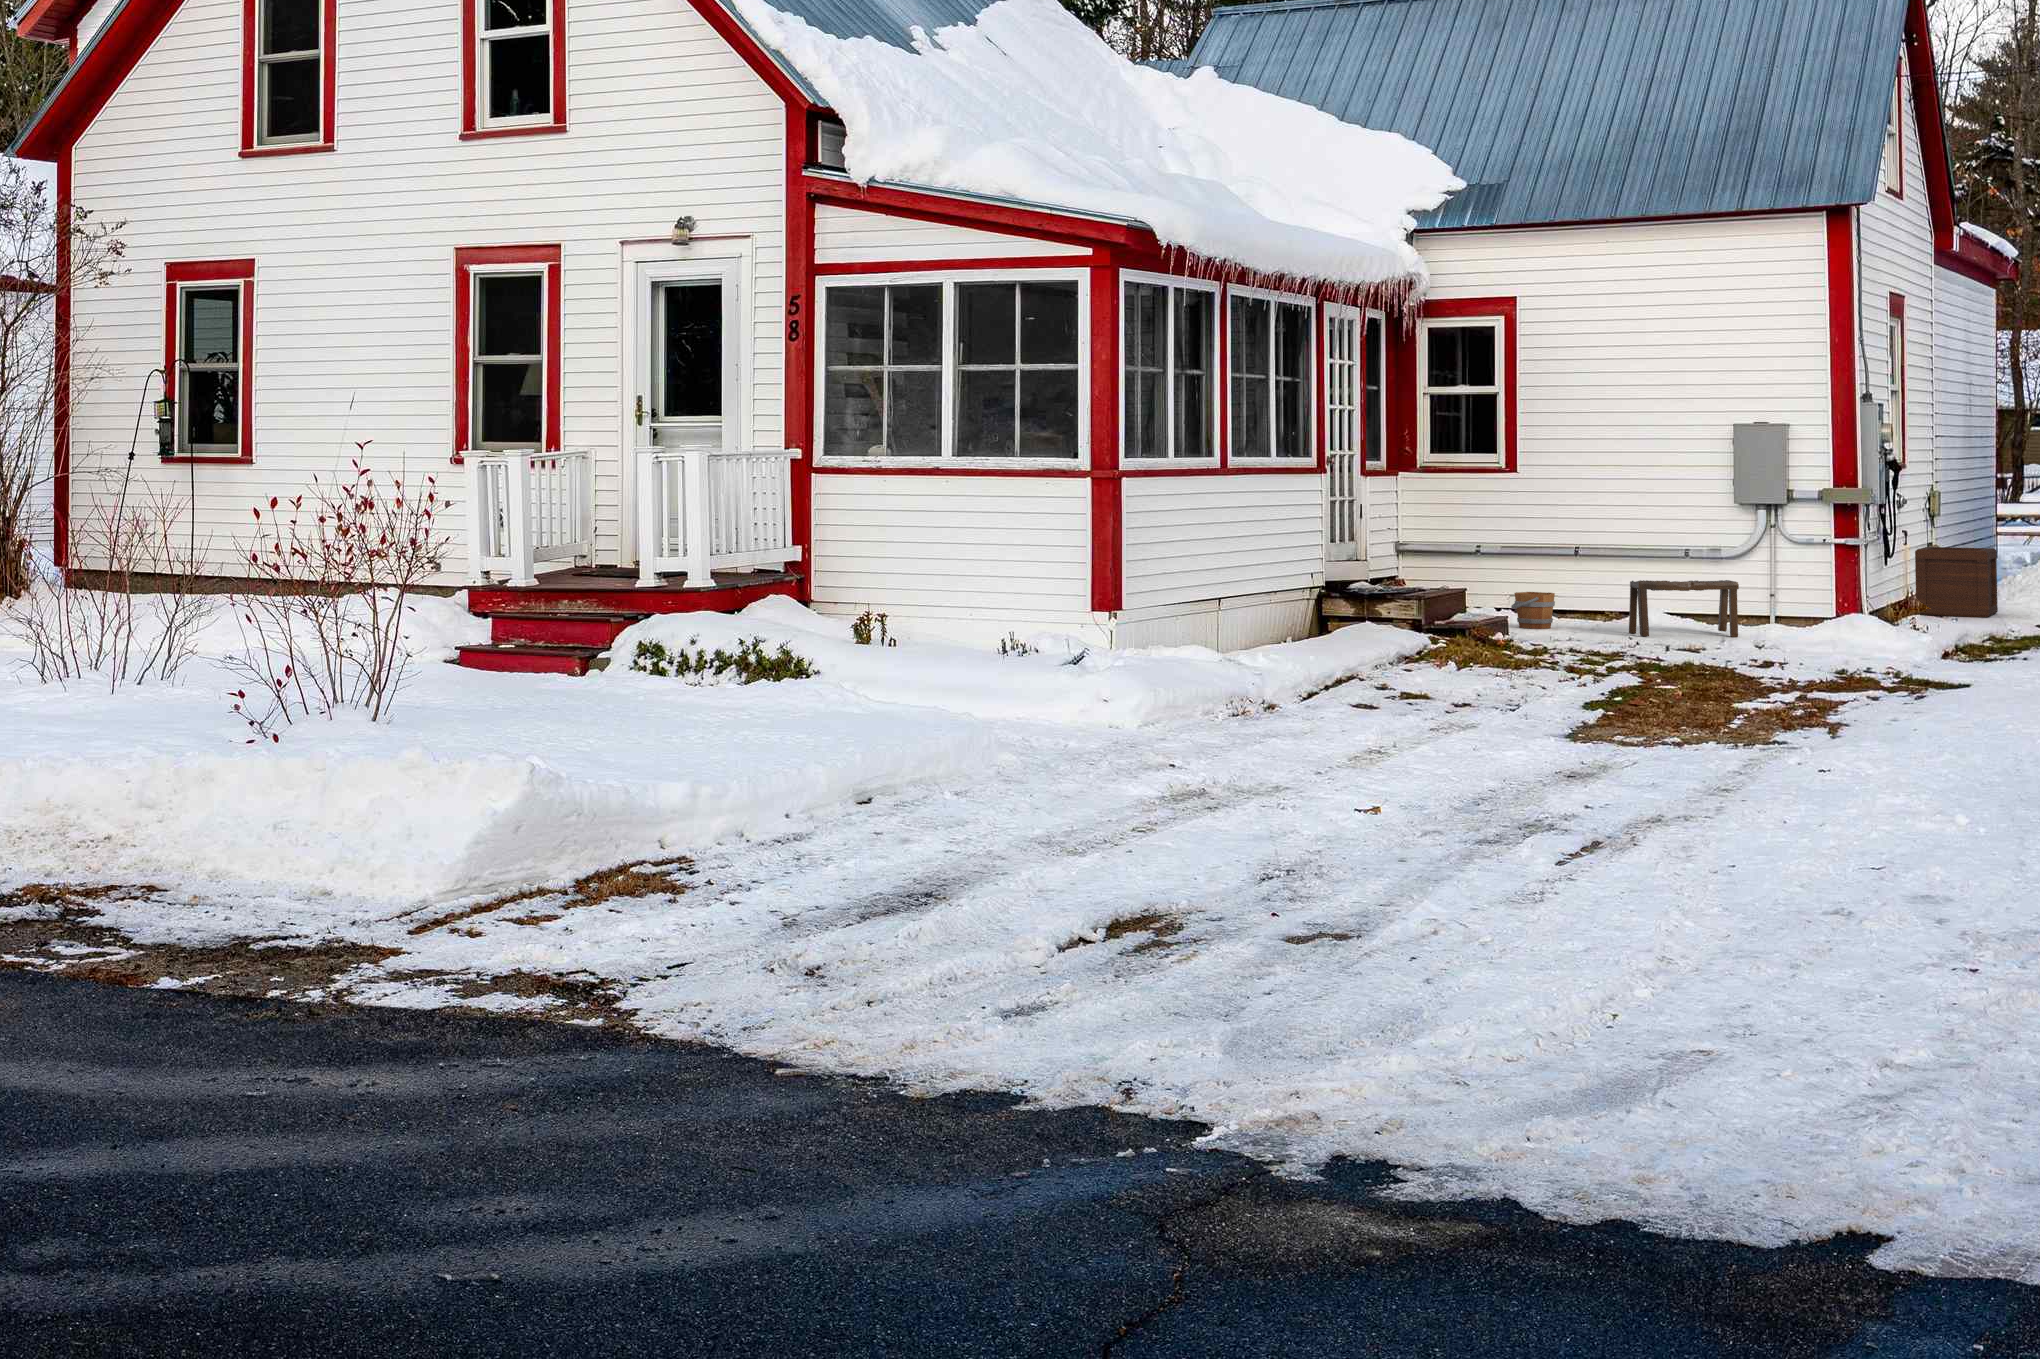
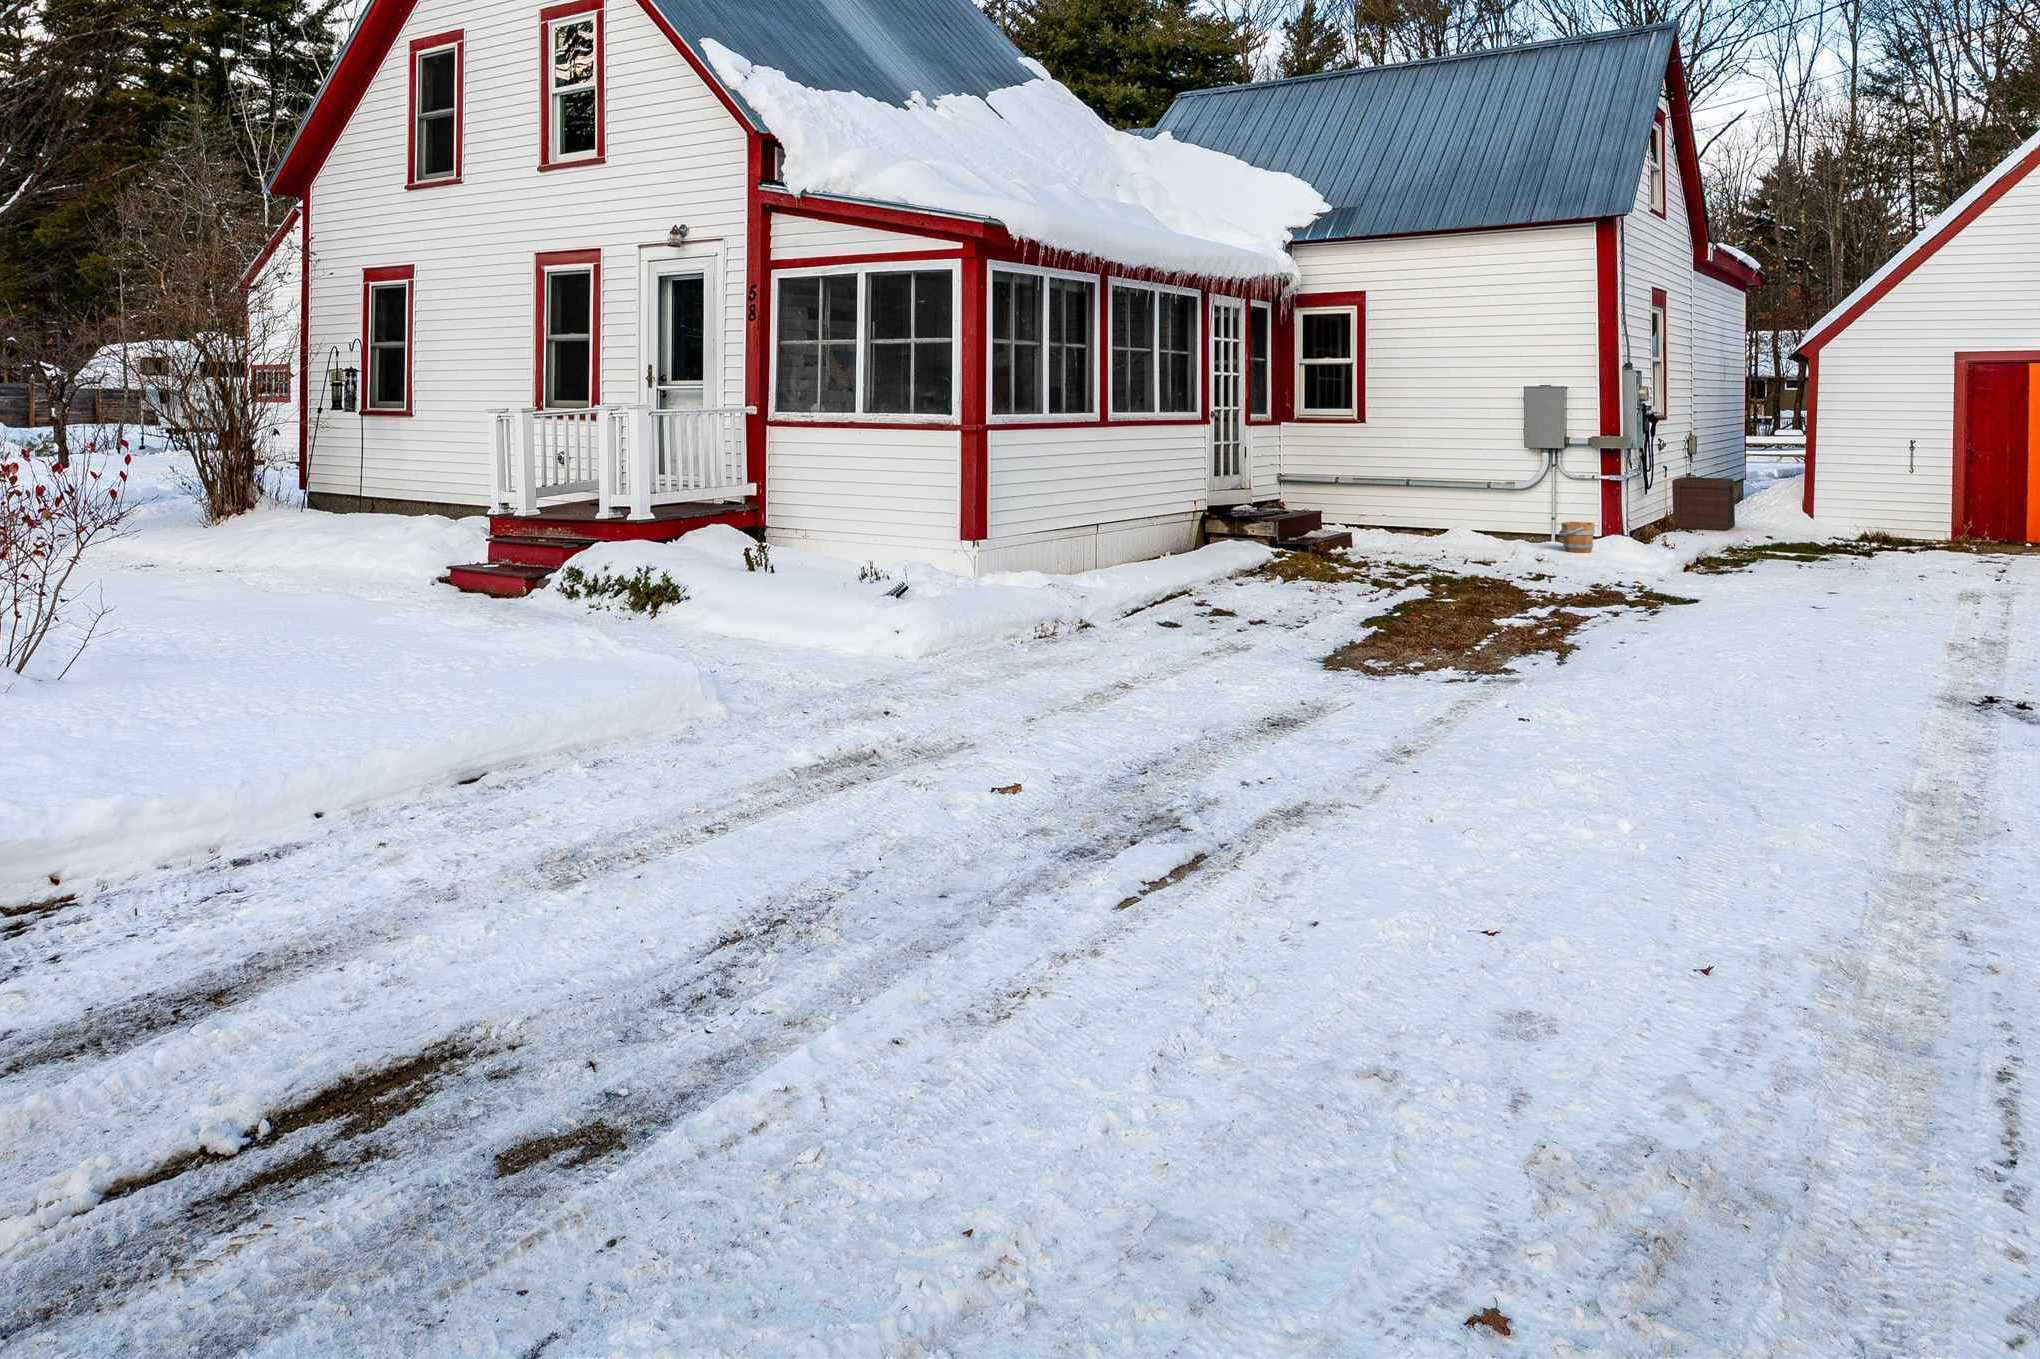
bench: present [1629,580,1739,637] -> none [1448,505,1529,549]
bucket: present [1511,592,1555,629] -> present [1558,522,1595,553]

